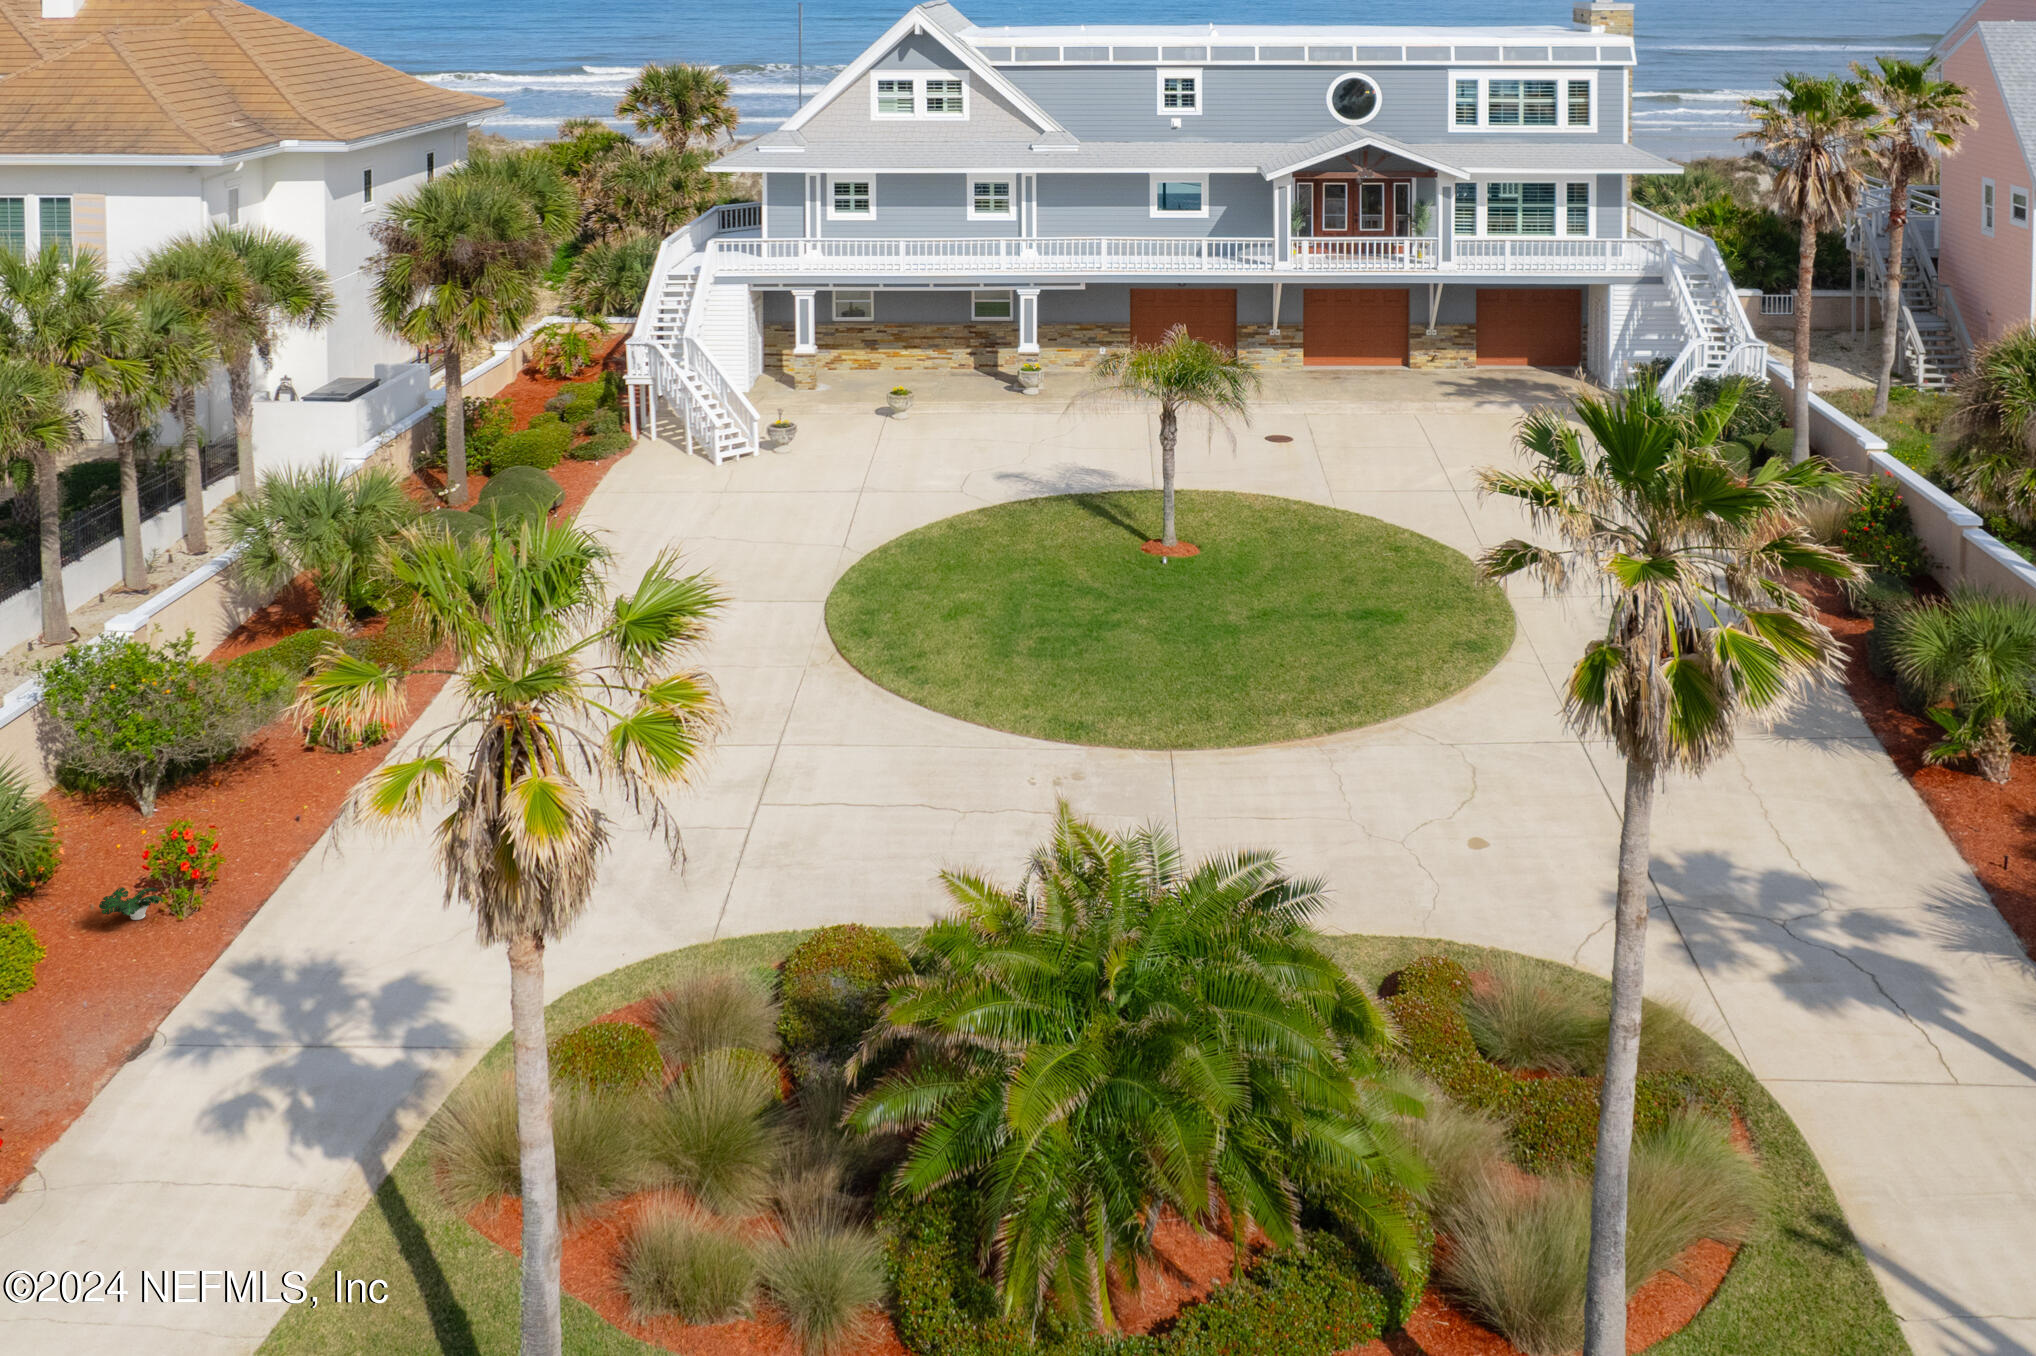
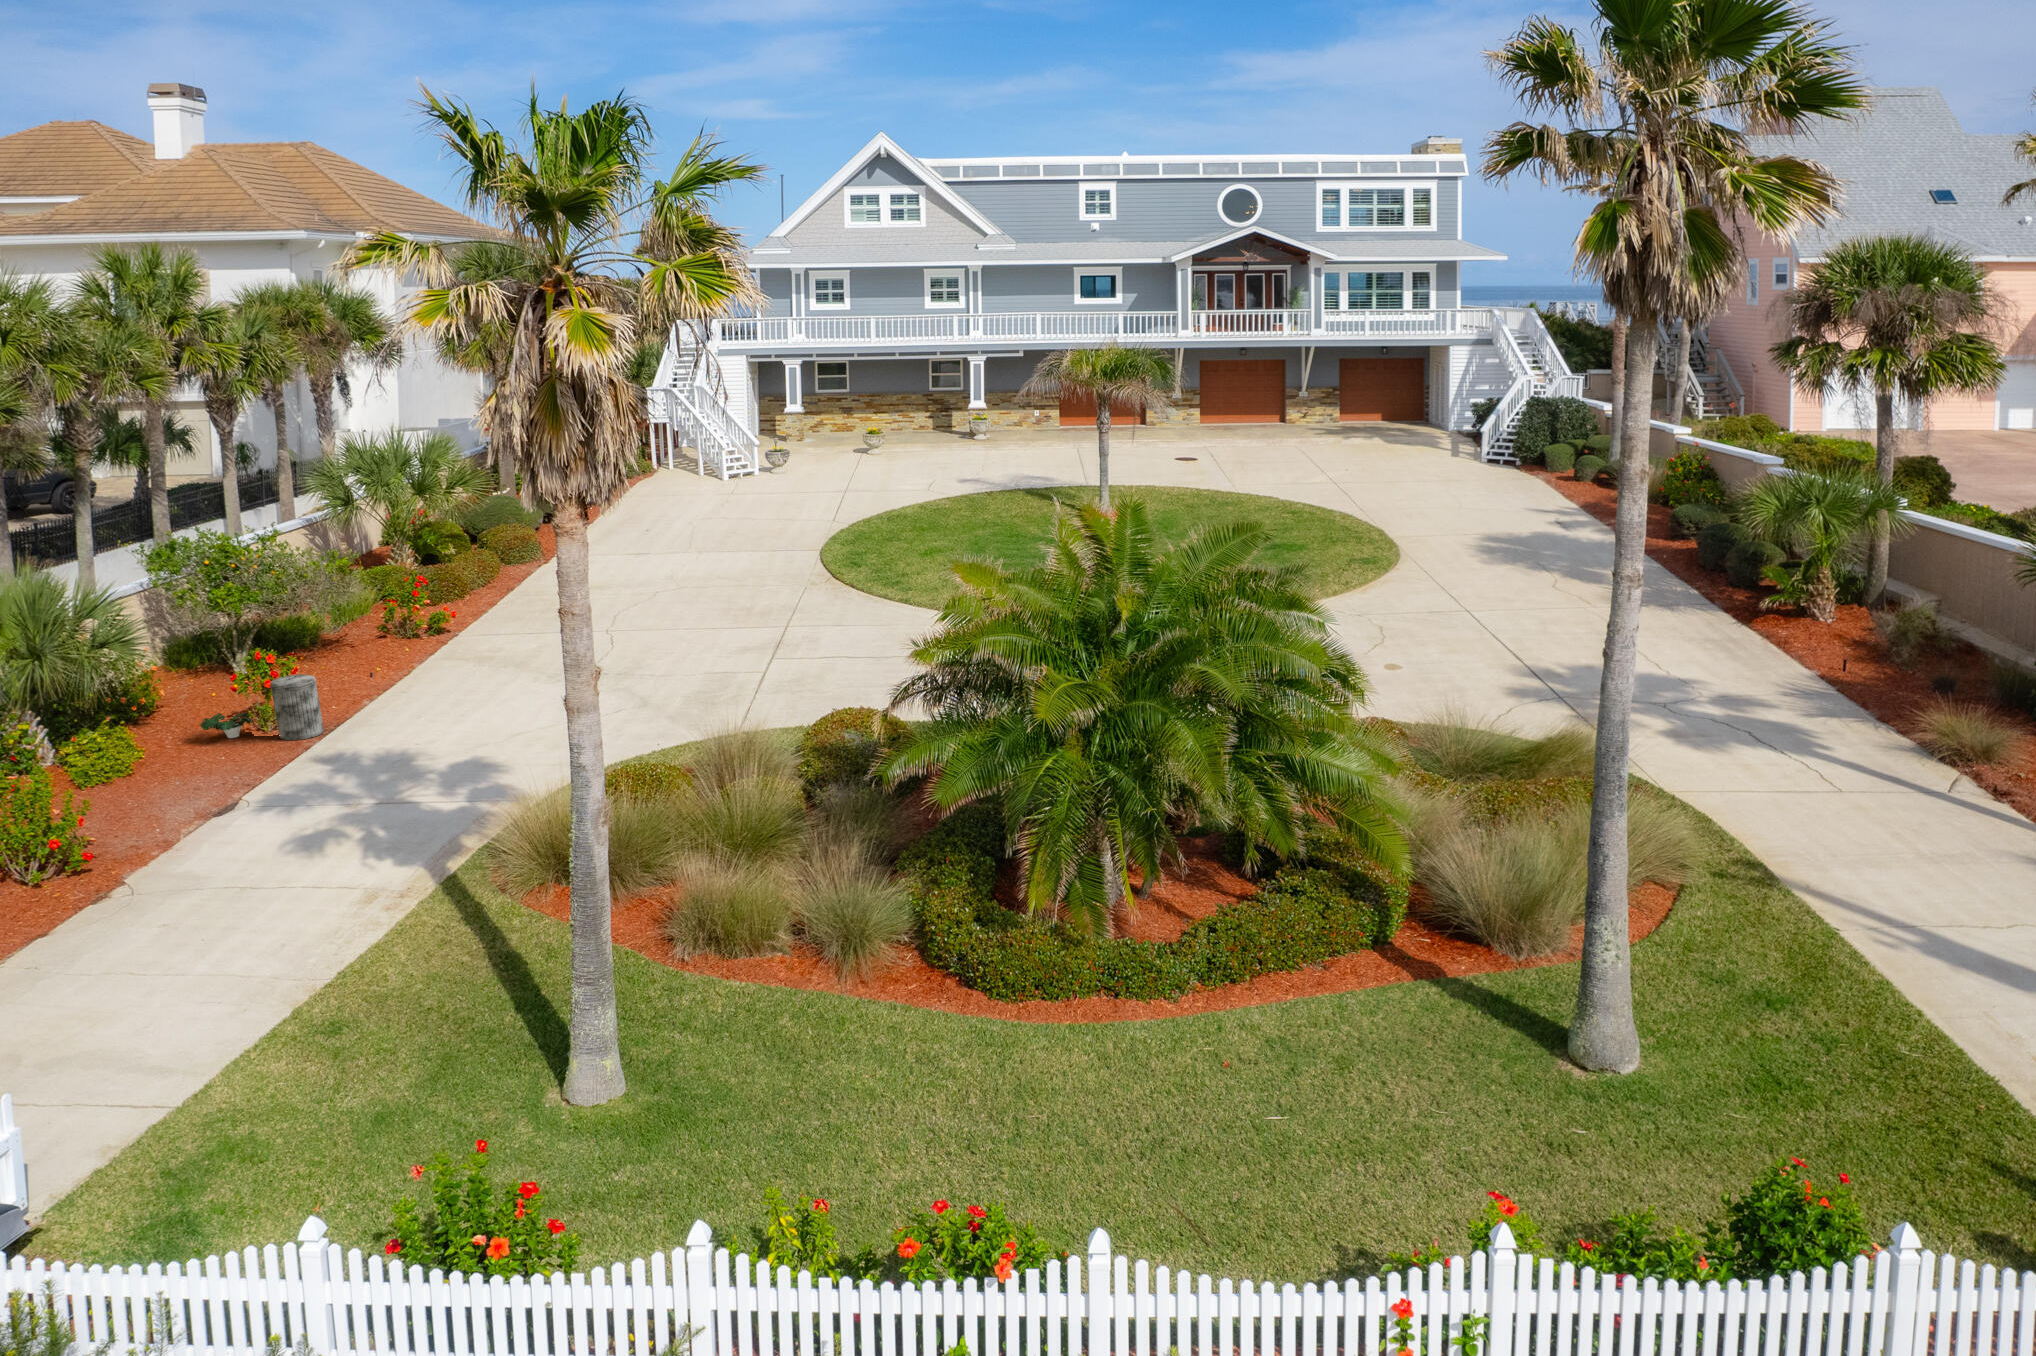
trash can: none [183,841,246,926] -> present [270,674,324,740]

